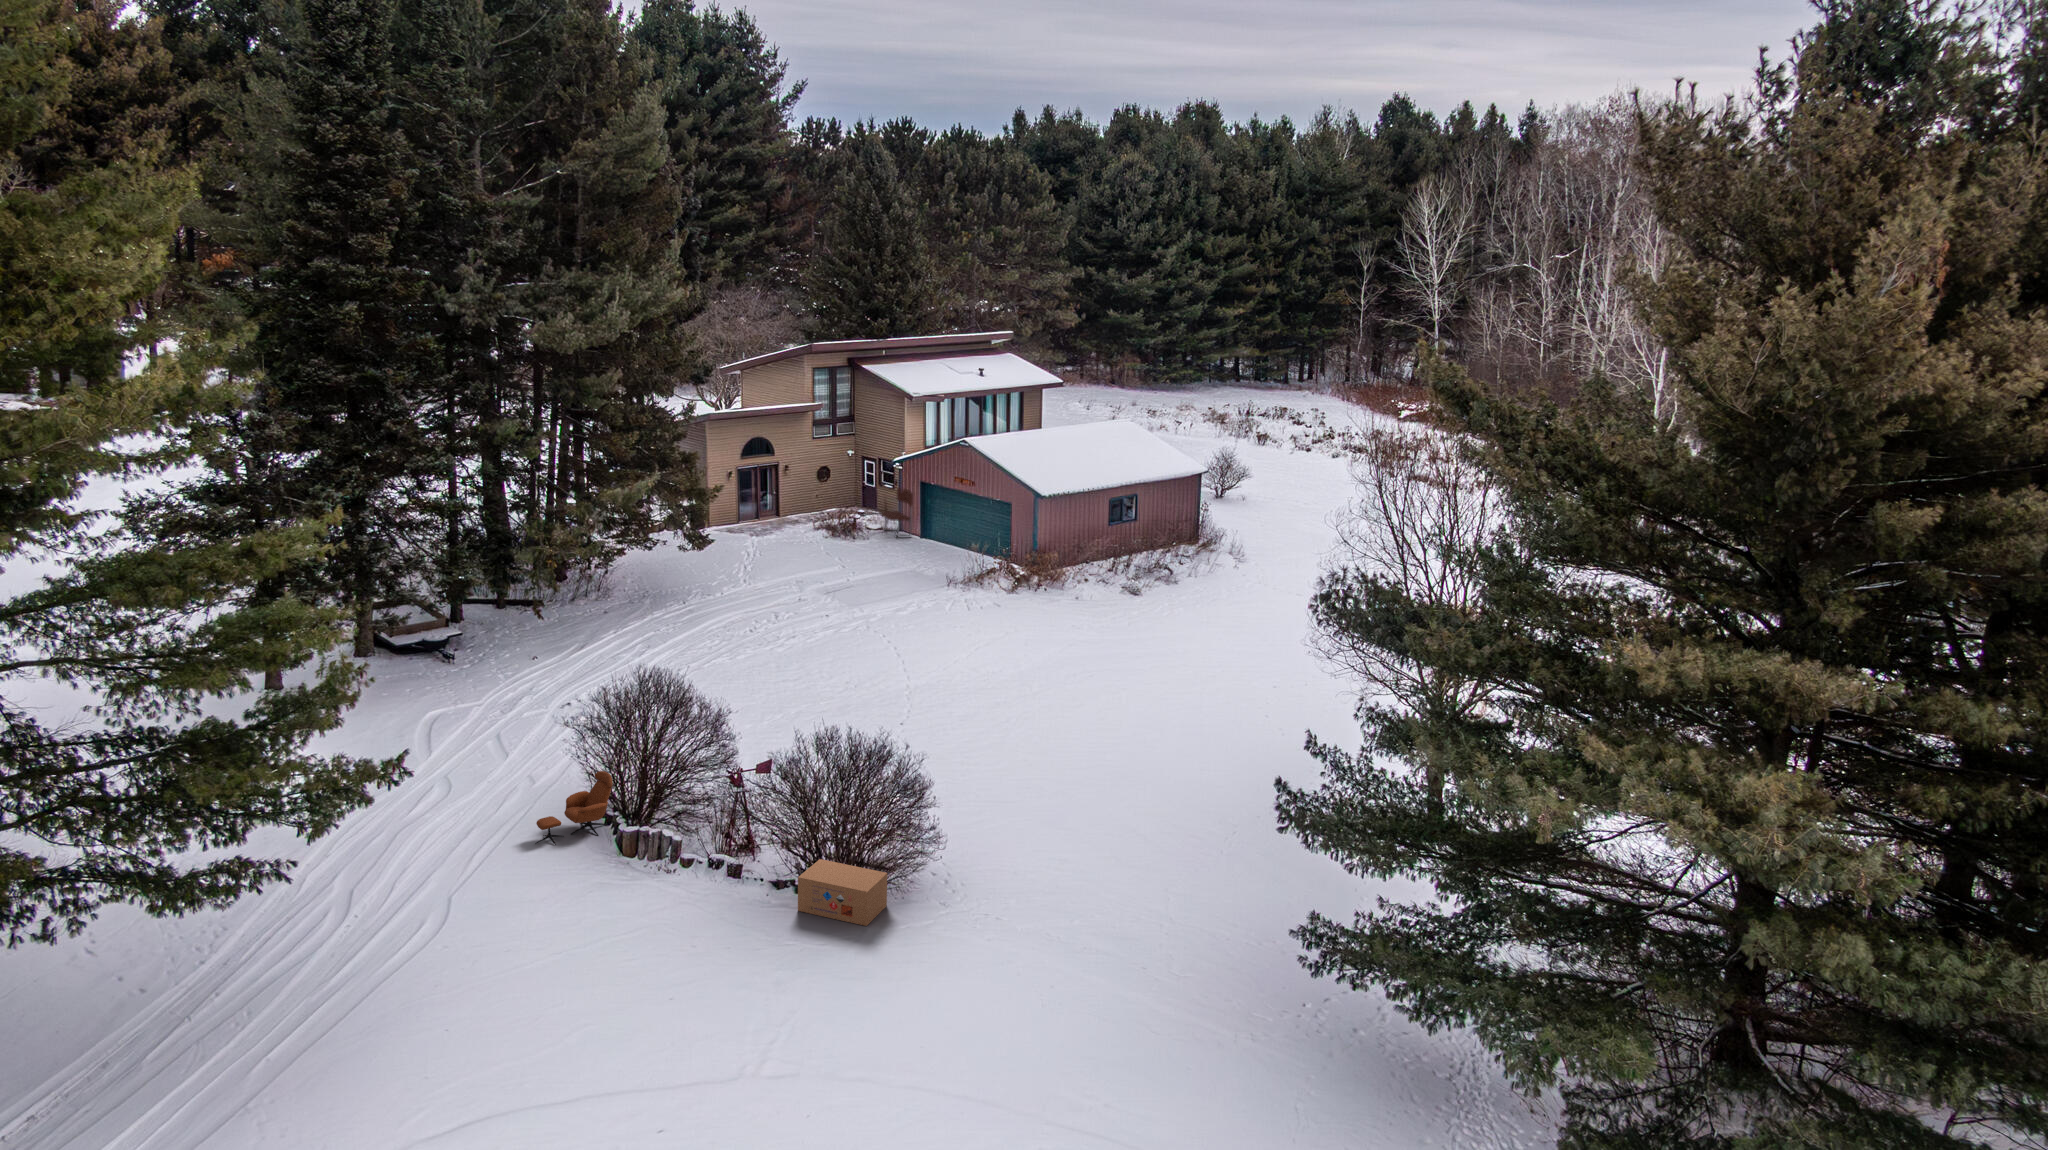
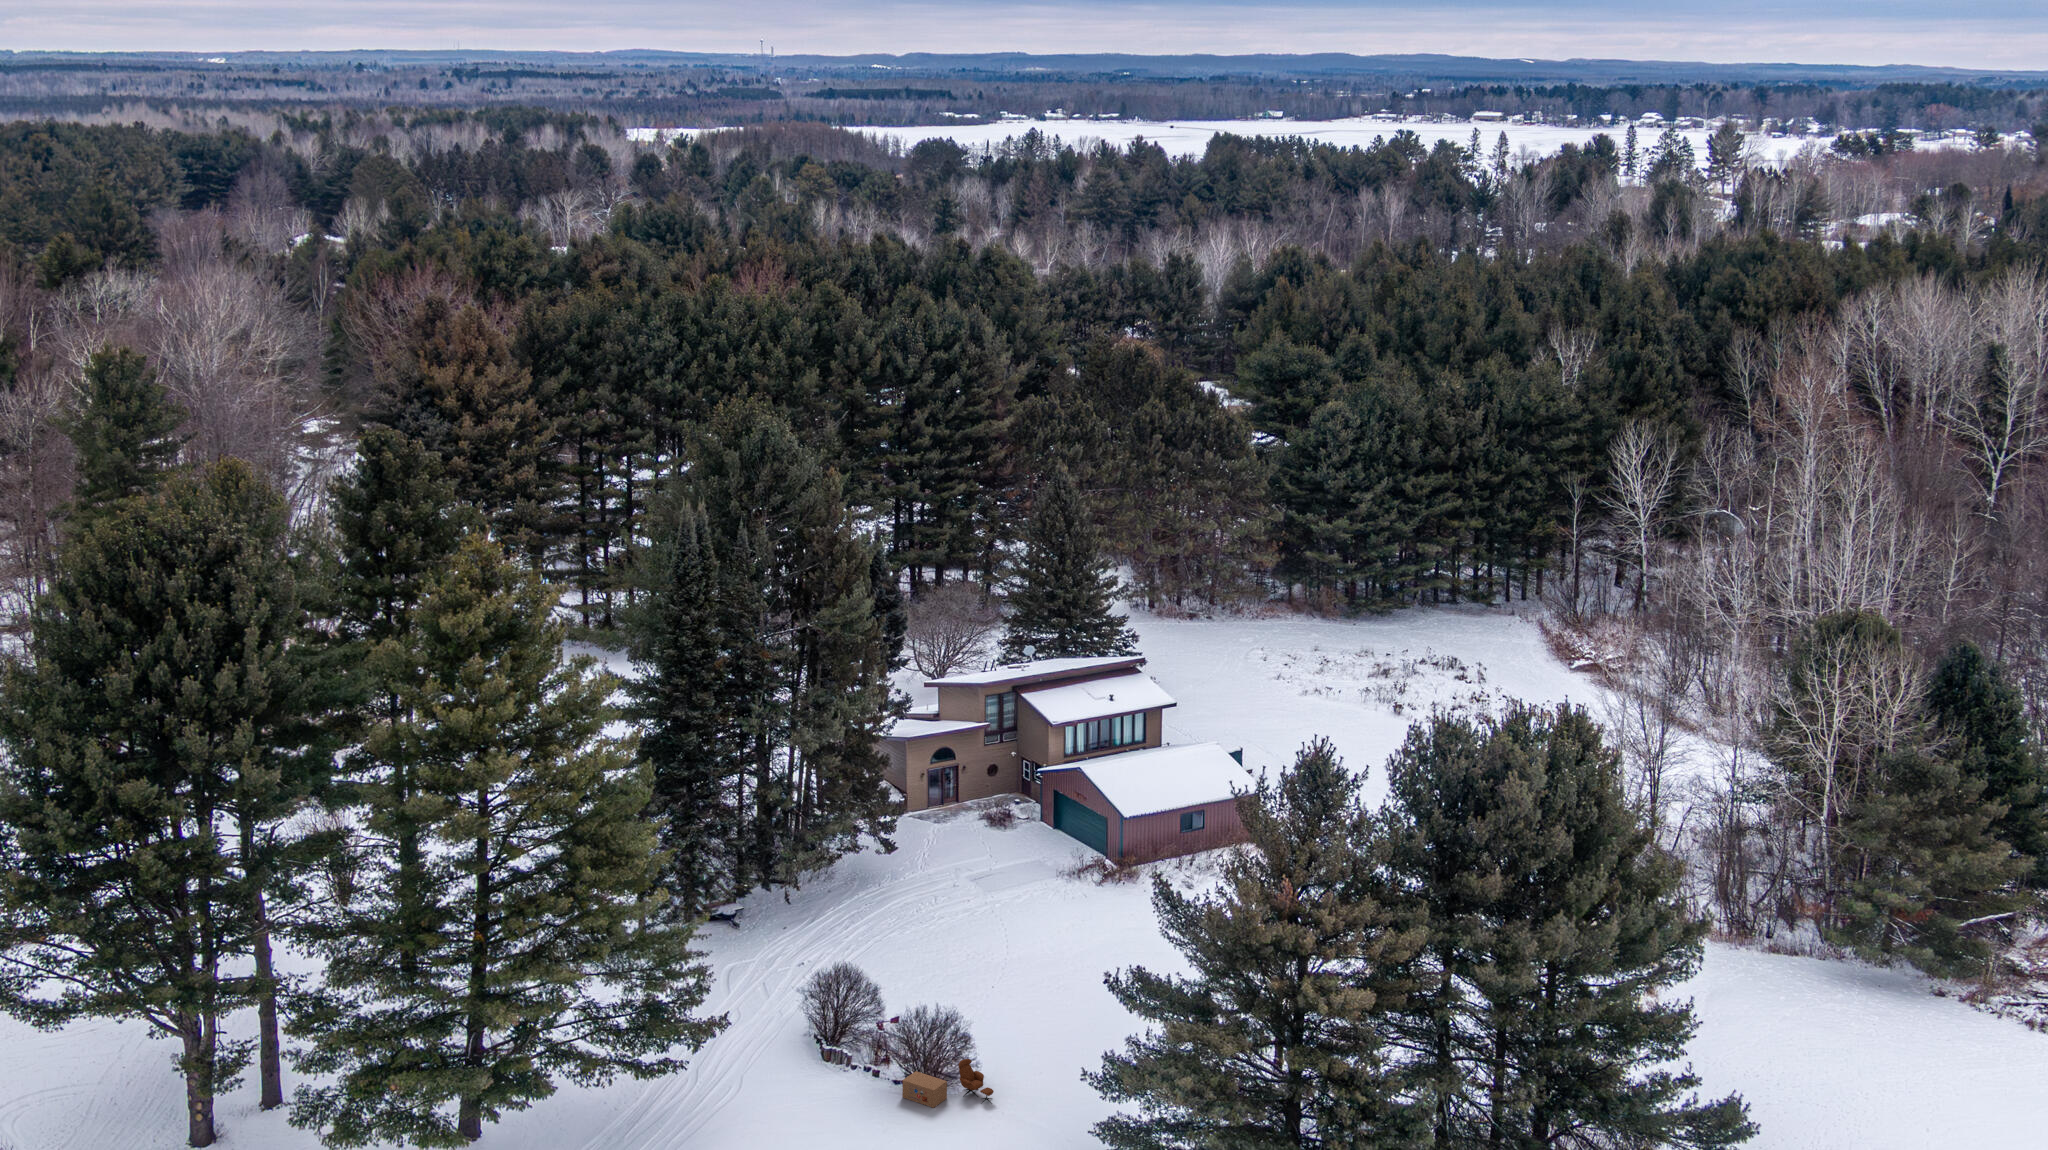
bench: present [878,488,913,538] -> none [1025,790,1048,829]
lounge chair: present [535,771,612,845] -> present [959,1059,994,1104]

